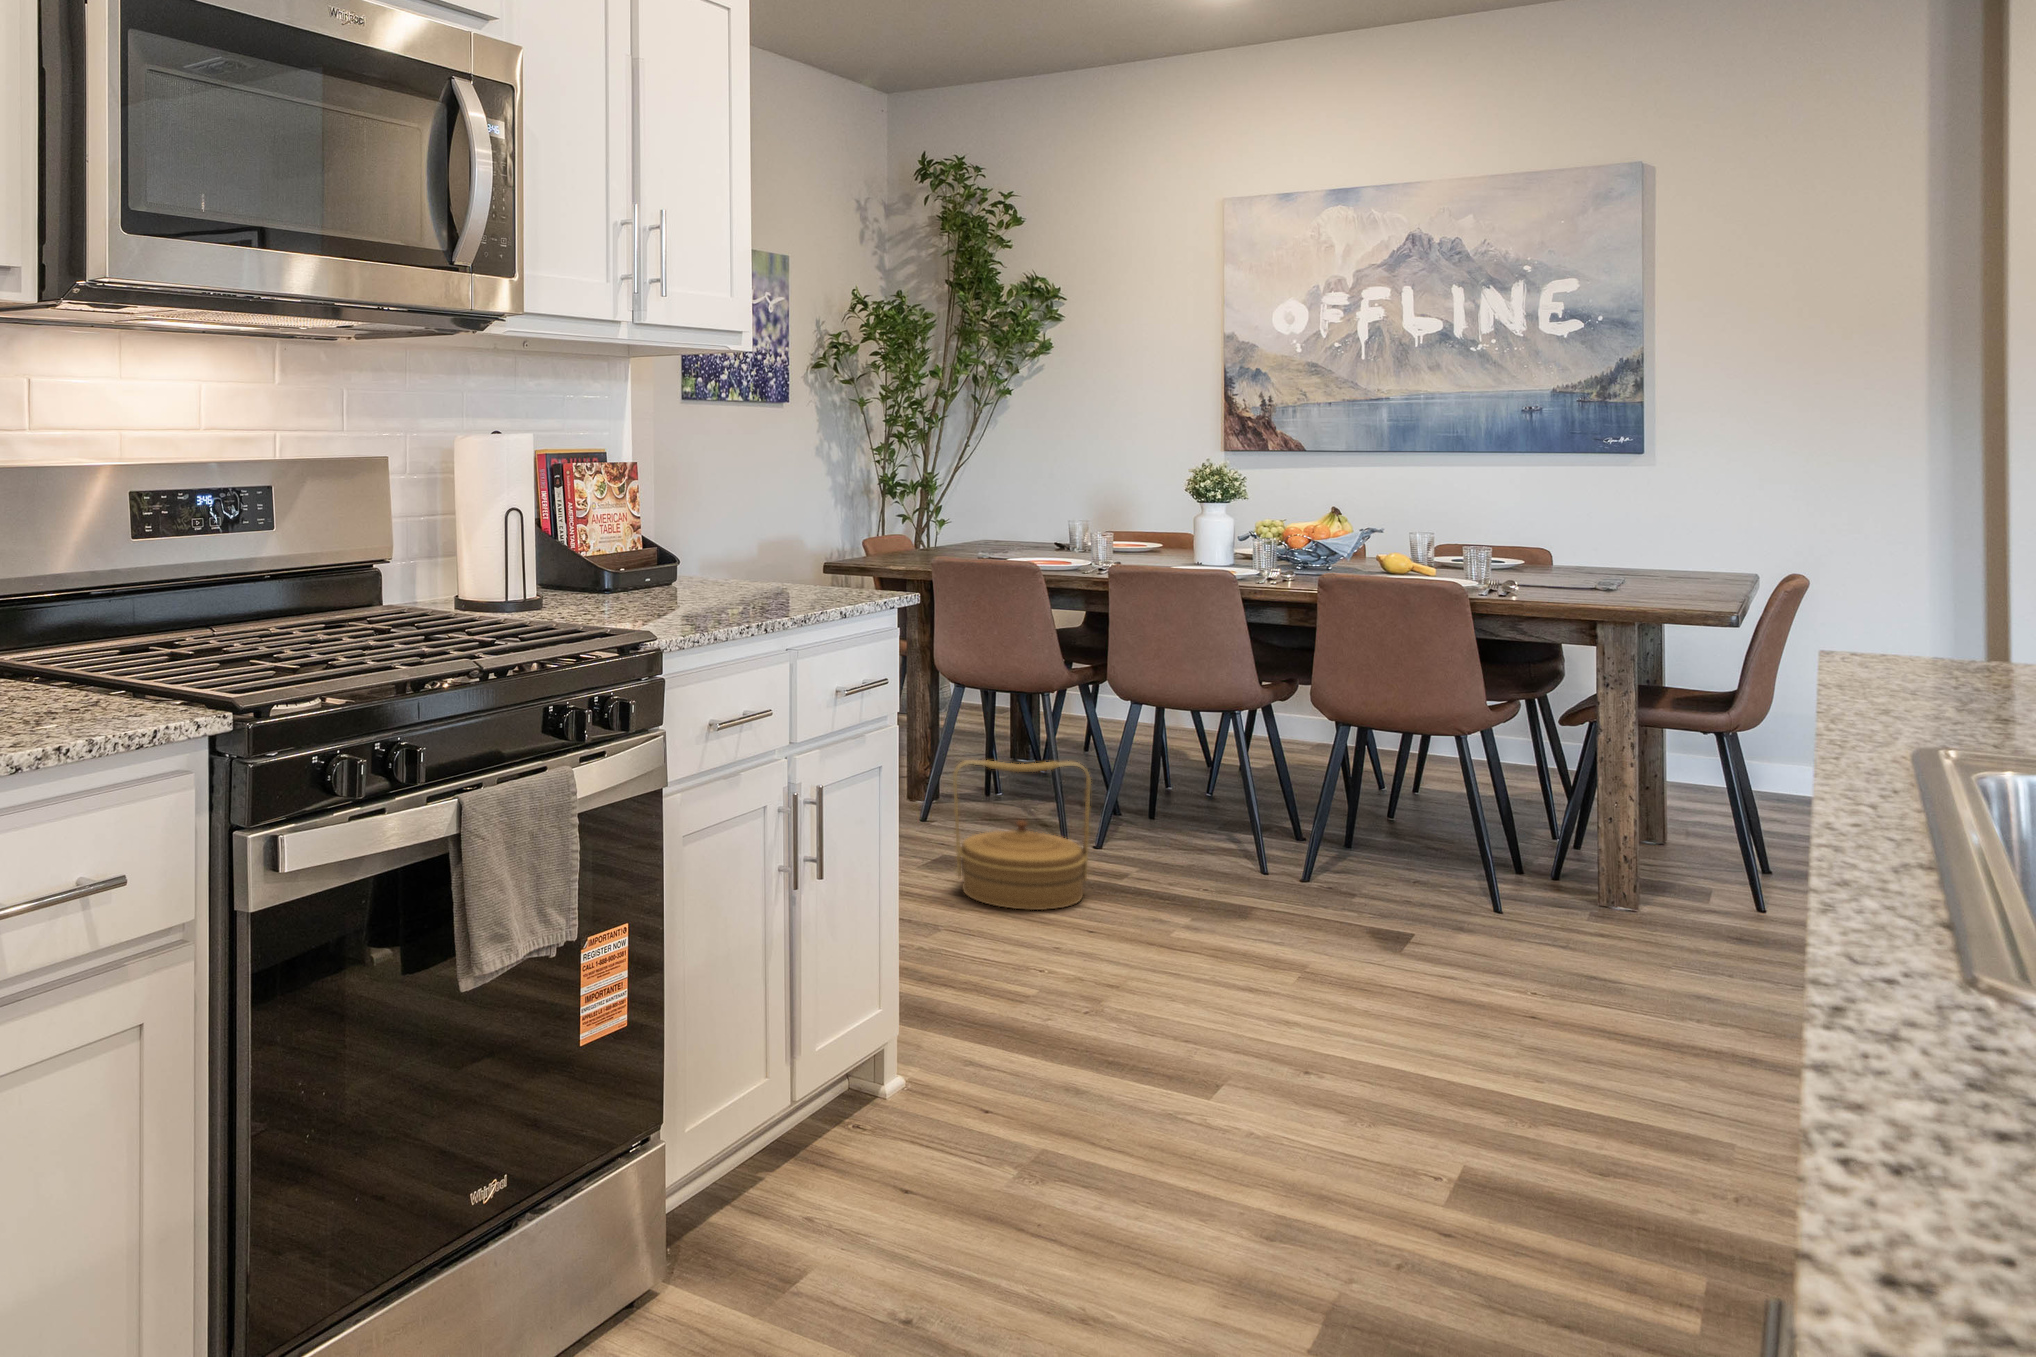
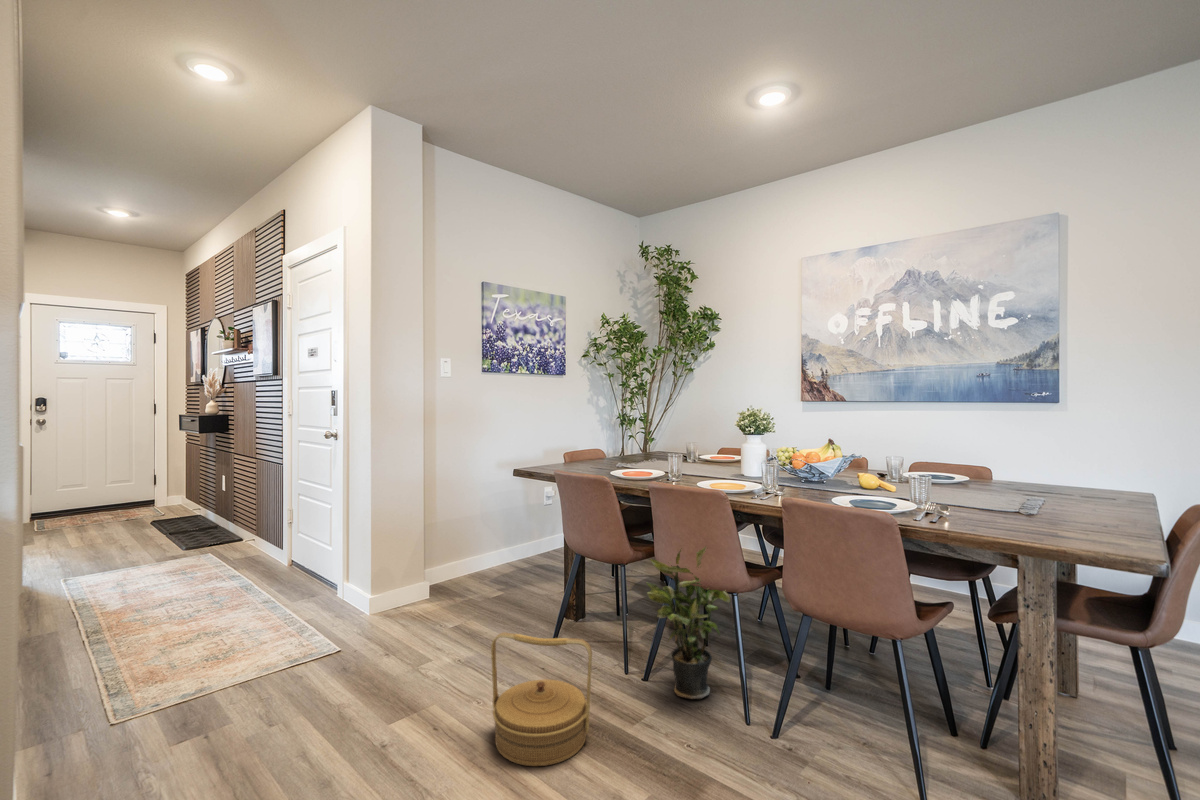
potted plant: none [1111,640,1227,861] -> present [647,547,730,699]

